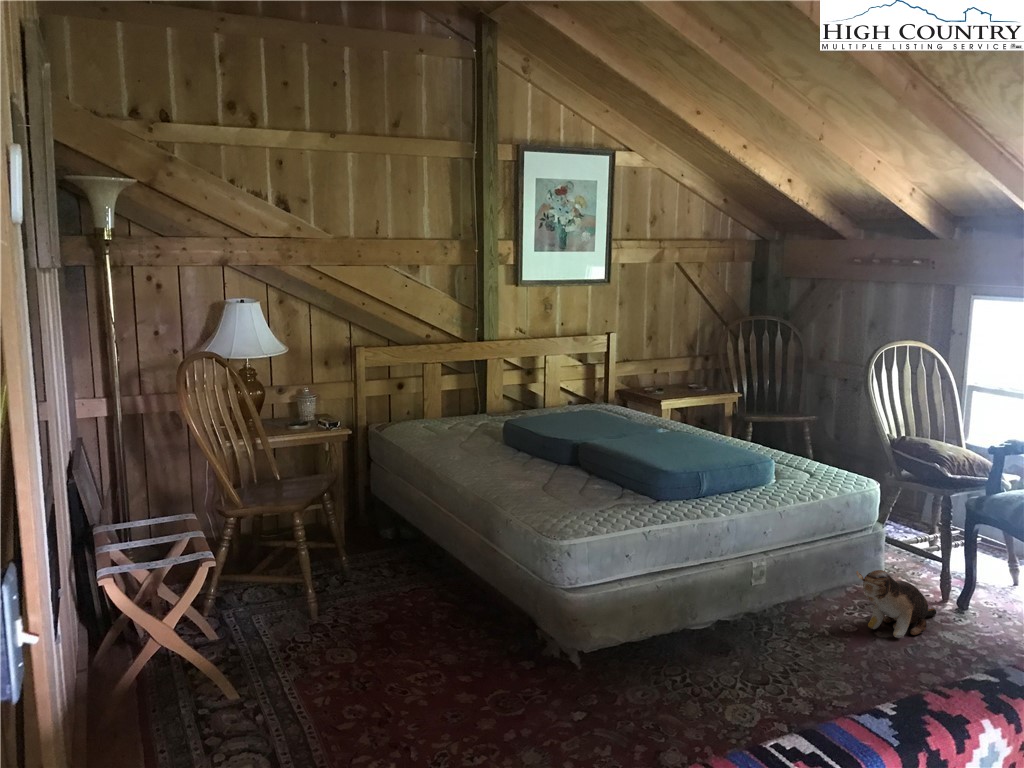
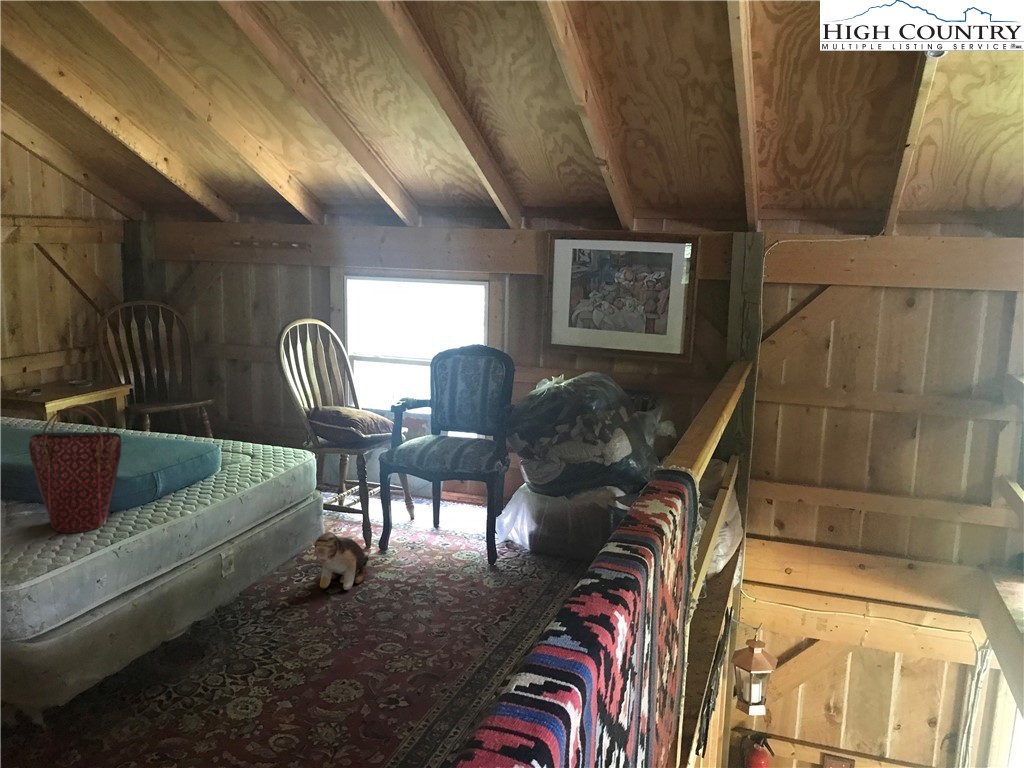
handbag: none [599,401,667,512] -> present [29,404,121,533]

